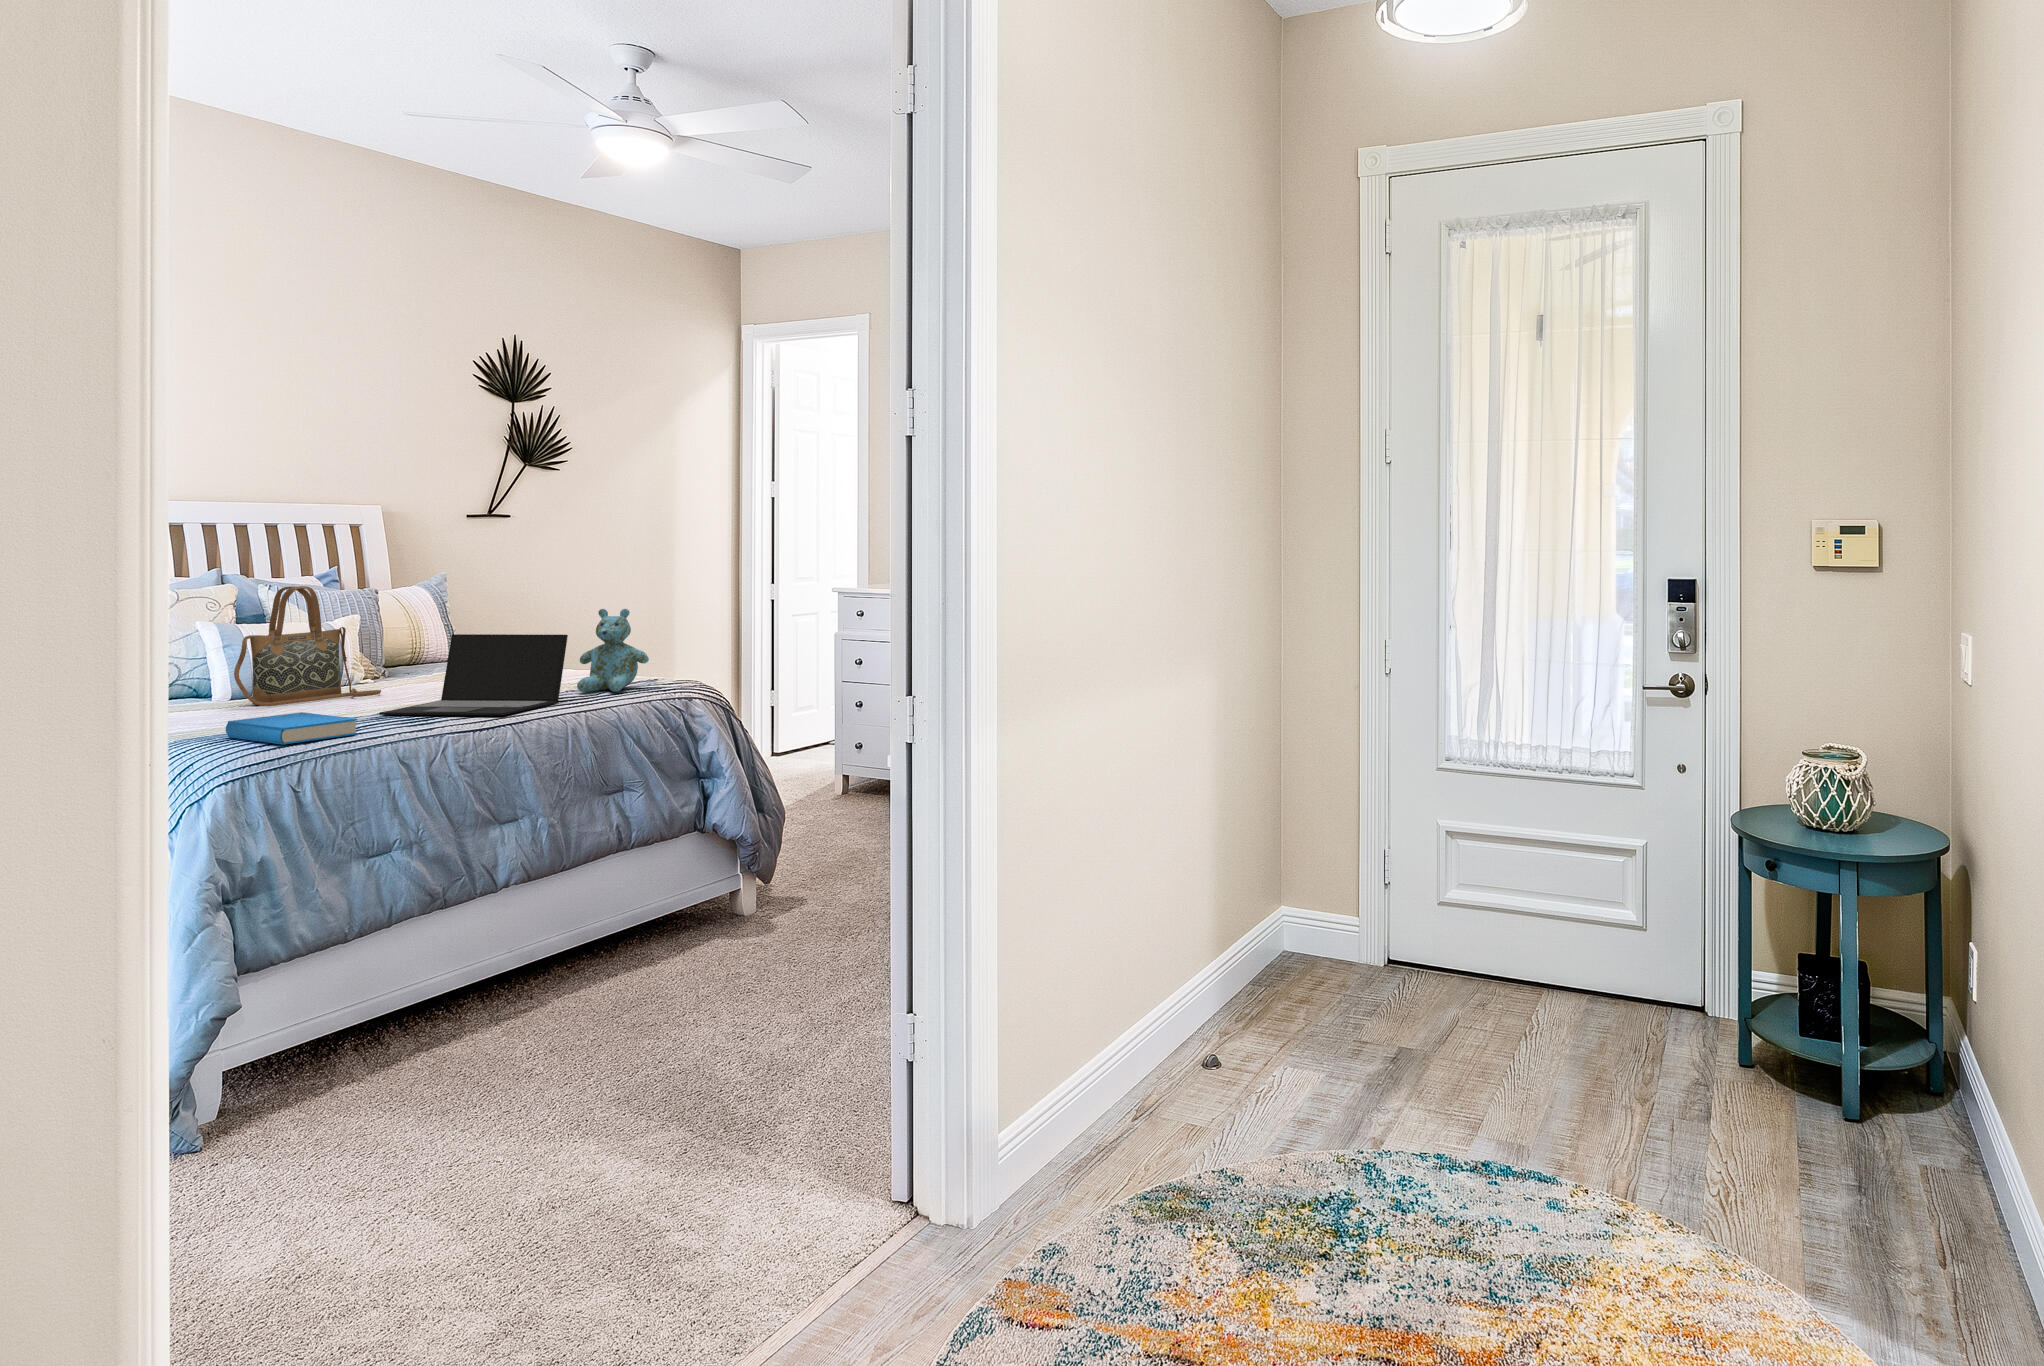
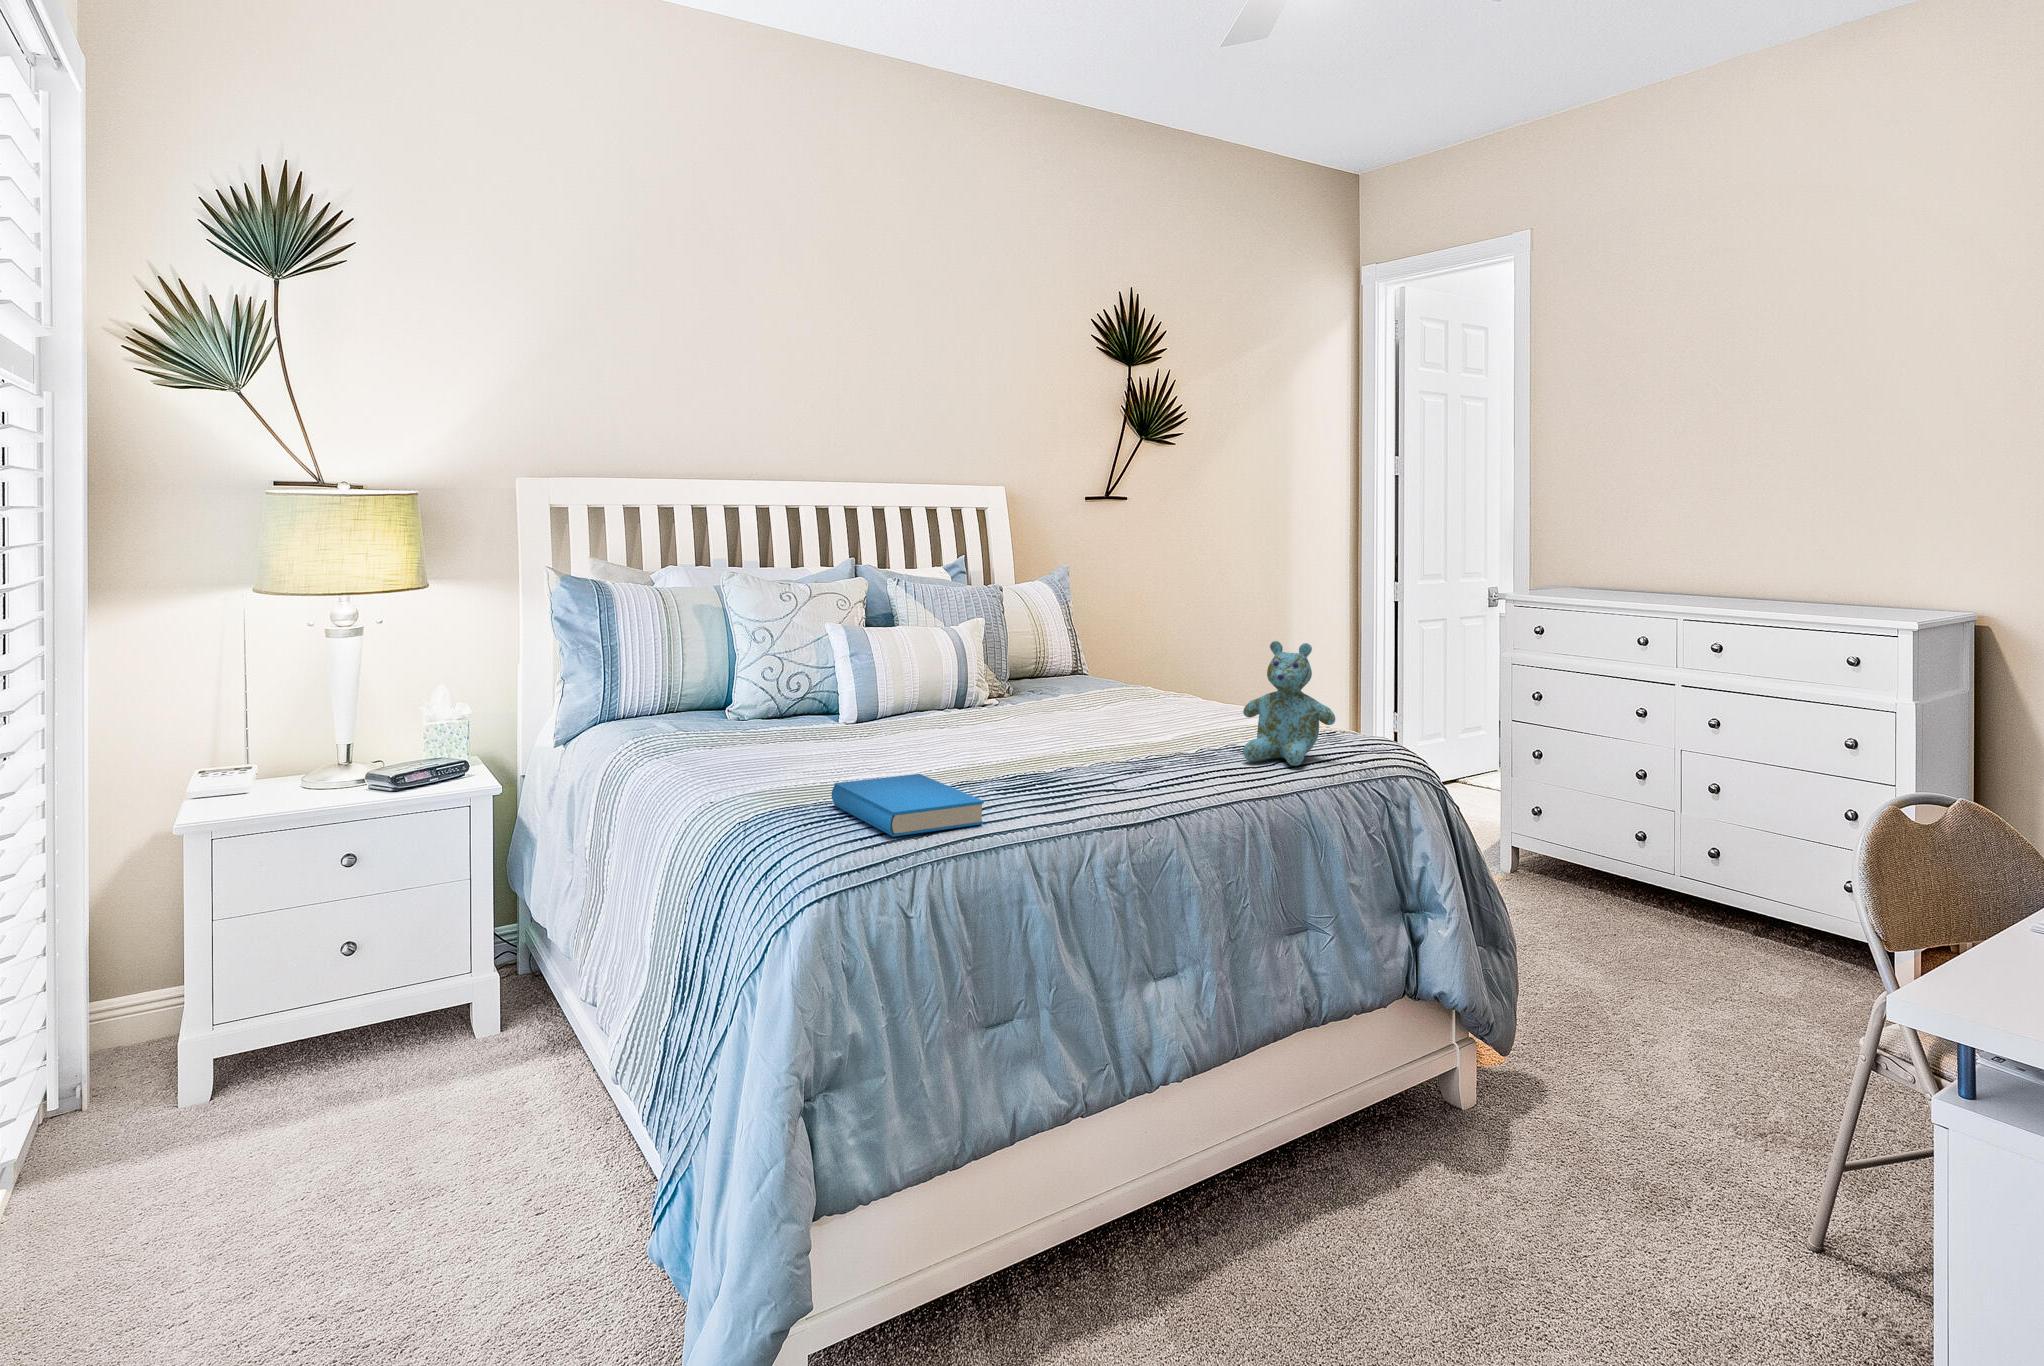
handbag: present [234,586,381,706] -> none [853,588,1008,744]
laptop: present [379,634,568,715] -> none [1008,666,1241,805]

